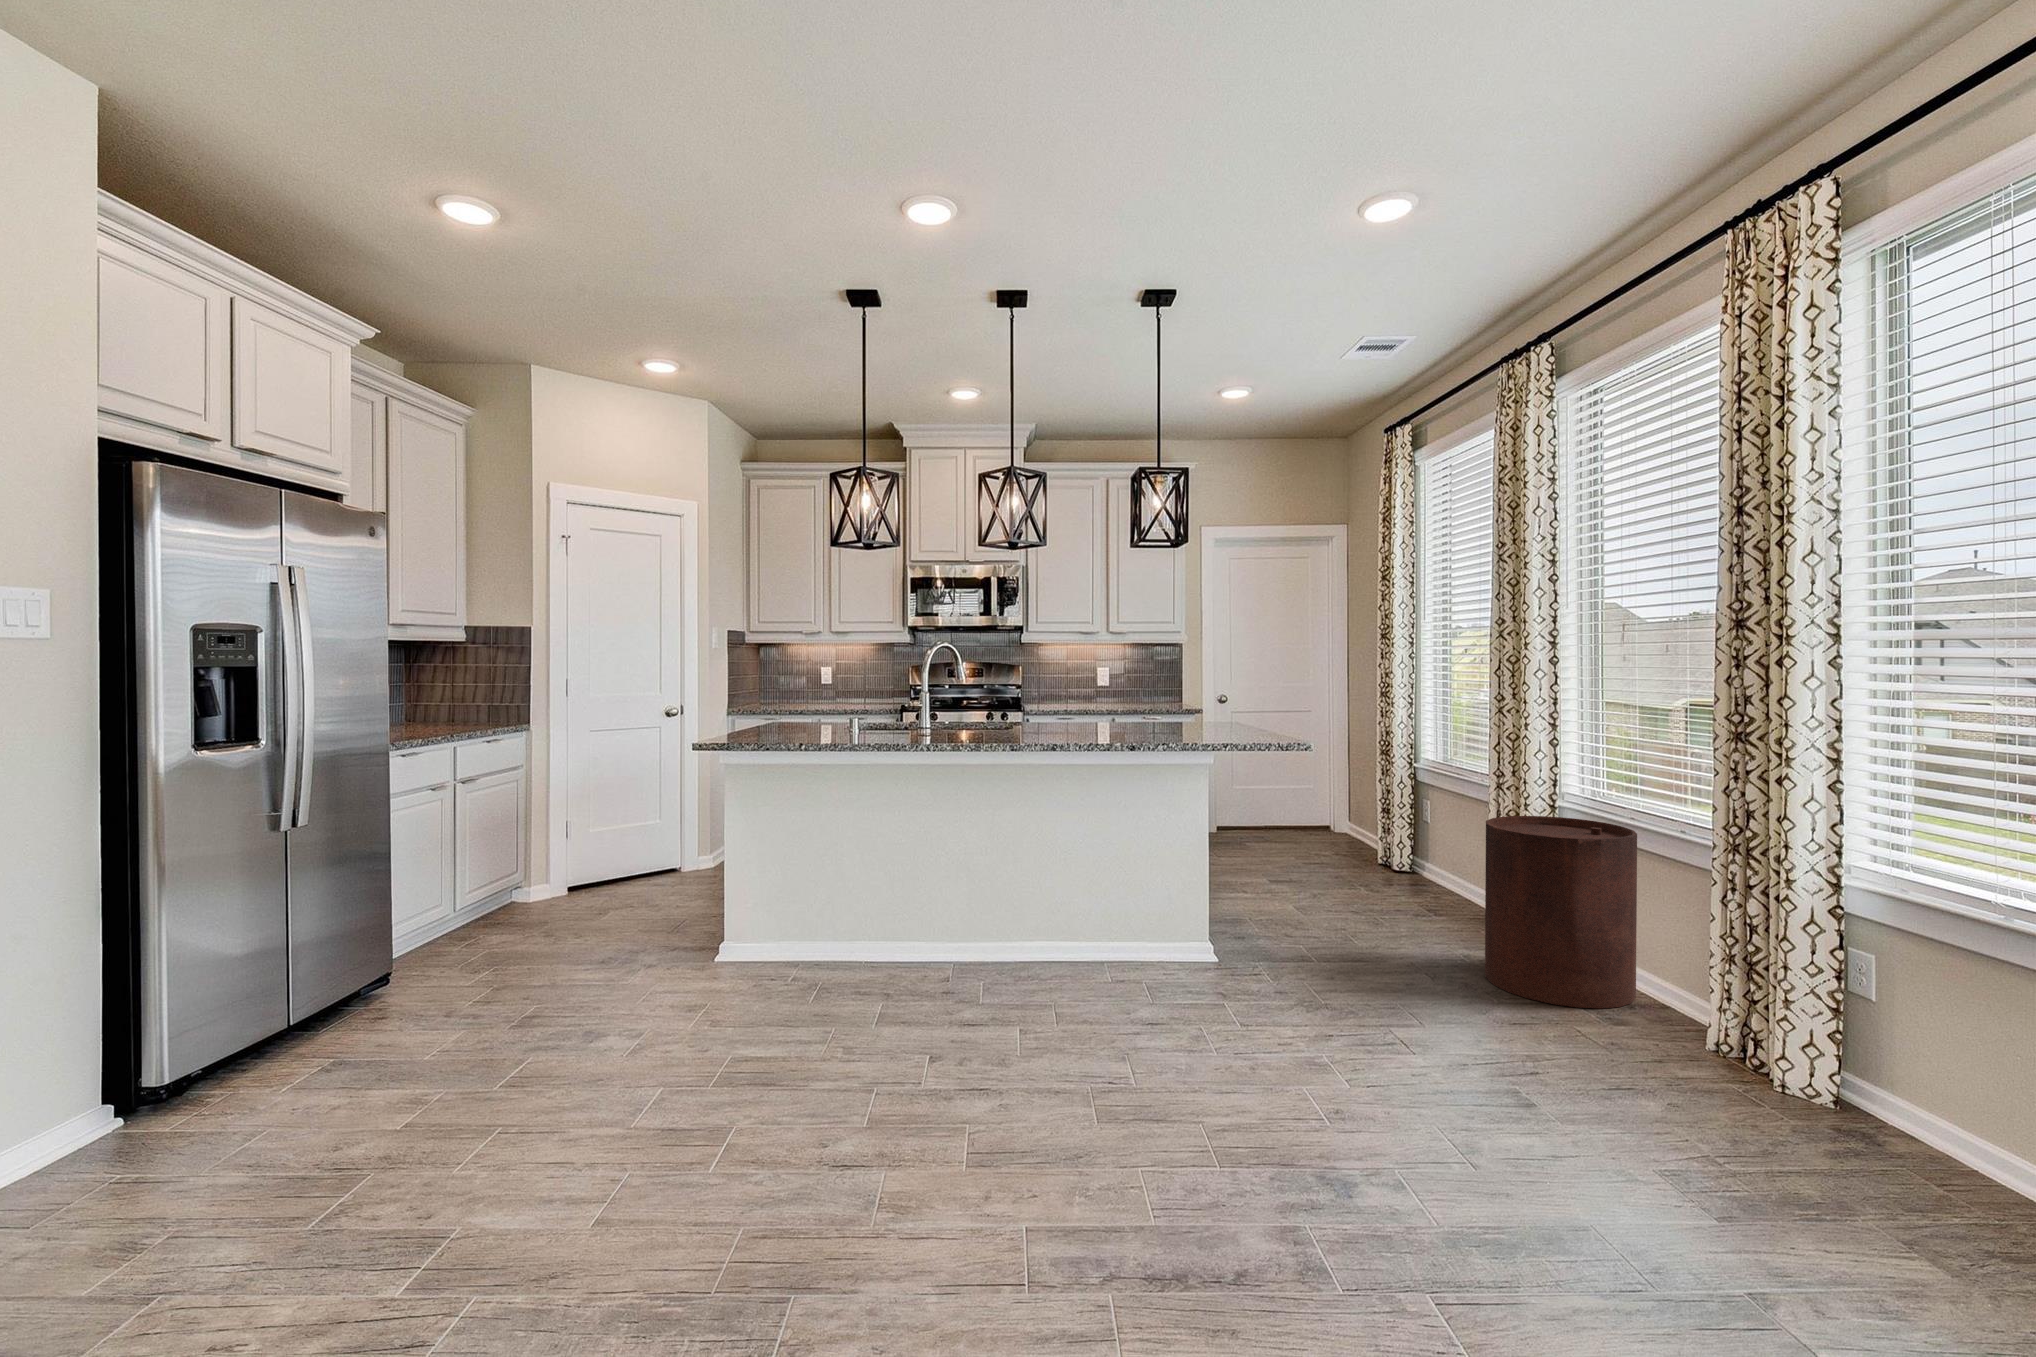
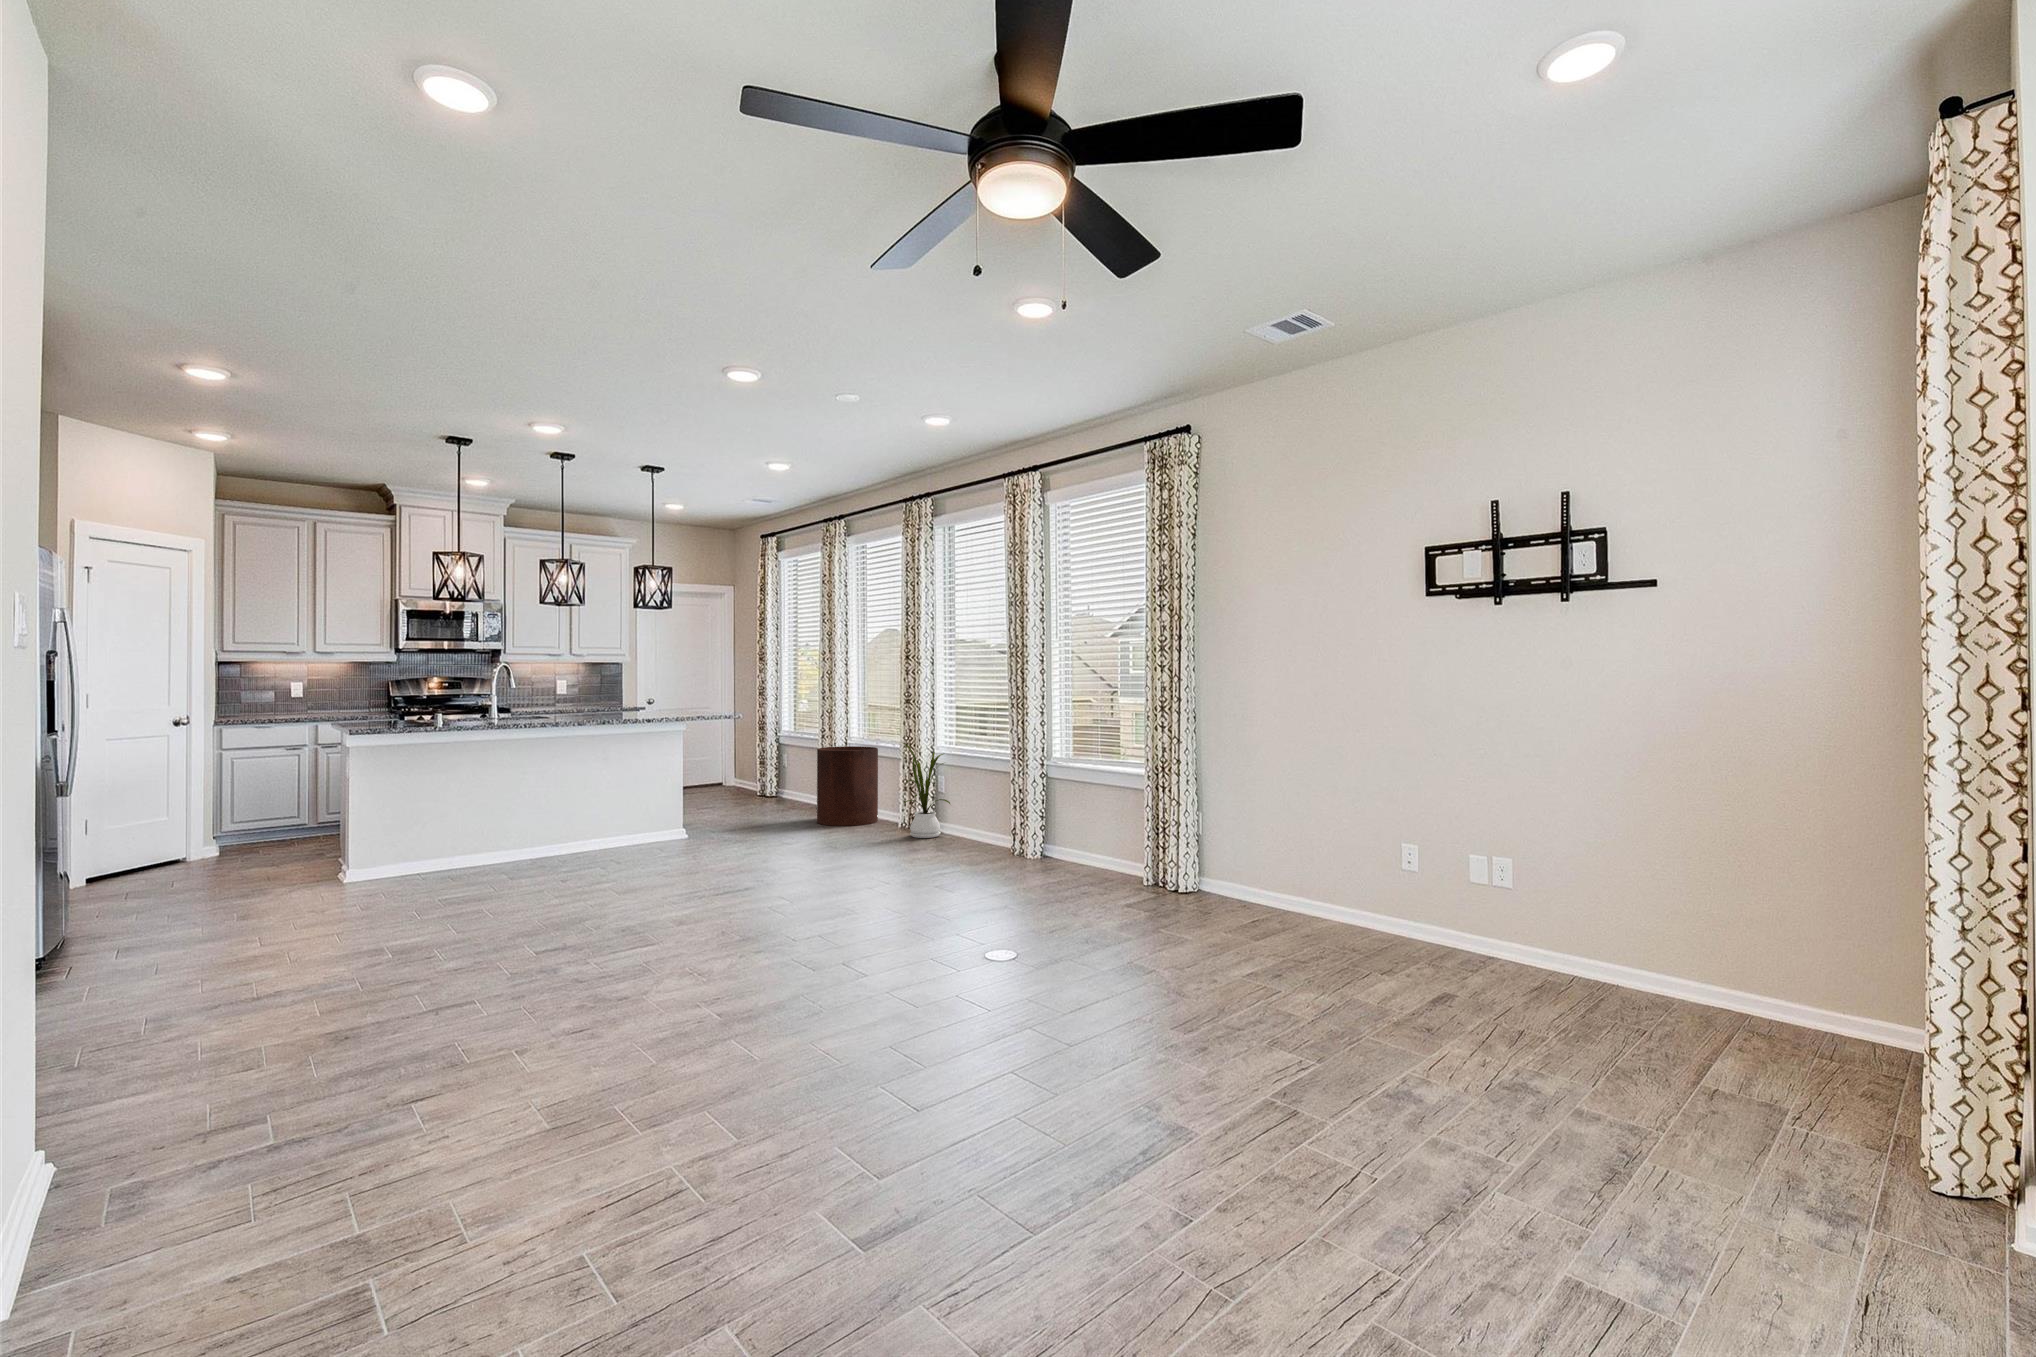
house plant: none [1711,841,1918,1135] -> present [903,743,950,838]

